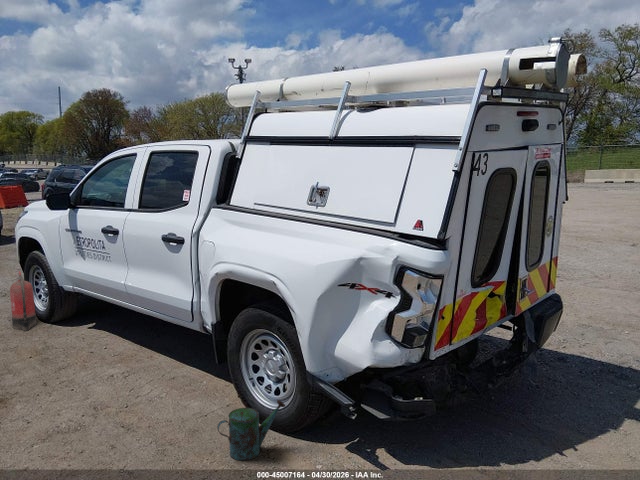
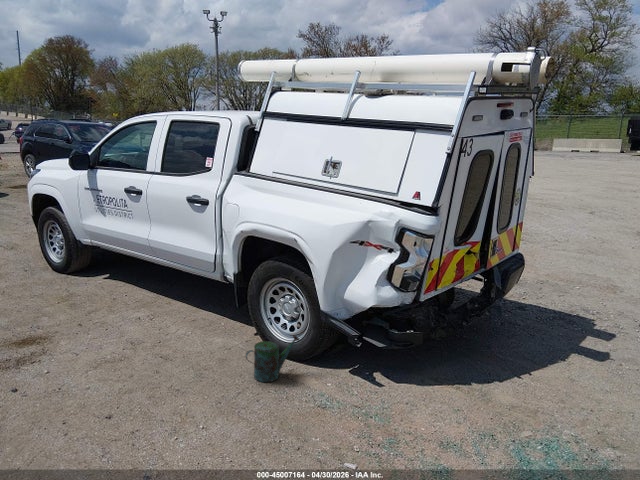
fire extinguisher: present [10,271,37,331] -> none [28,225,52,280]

